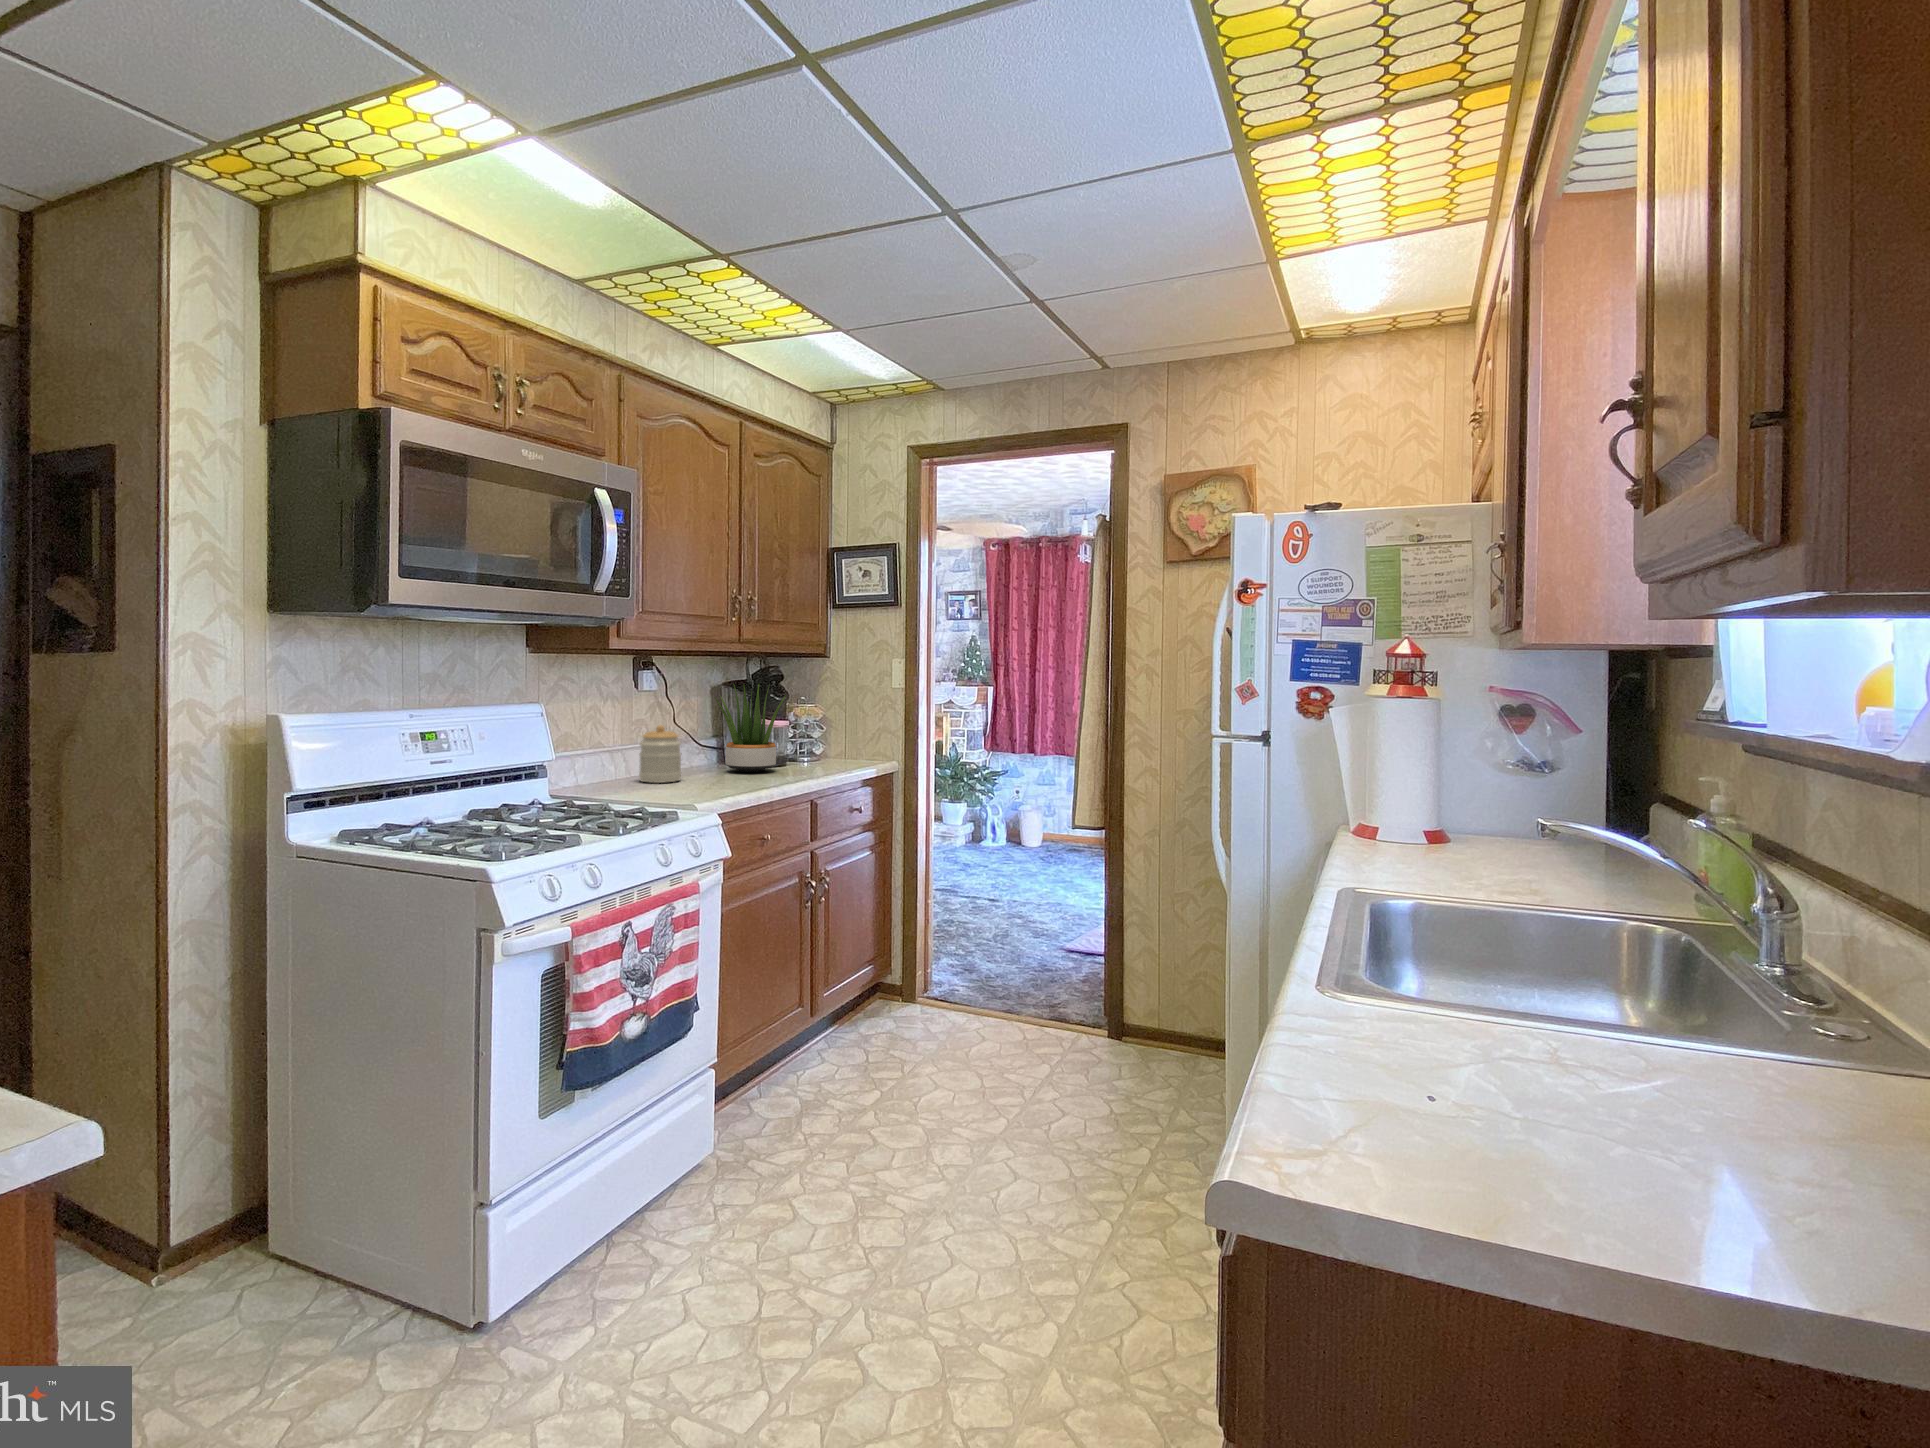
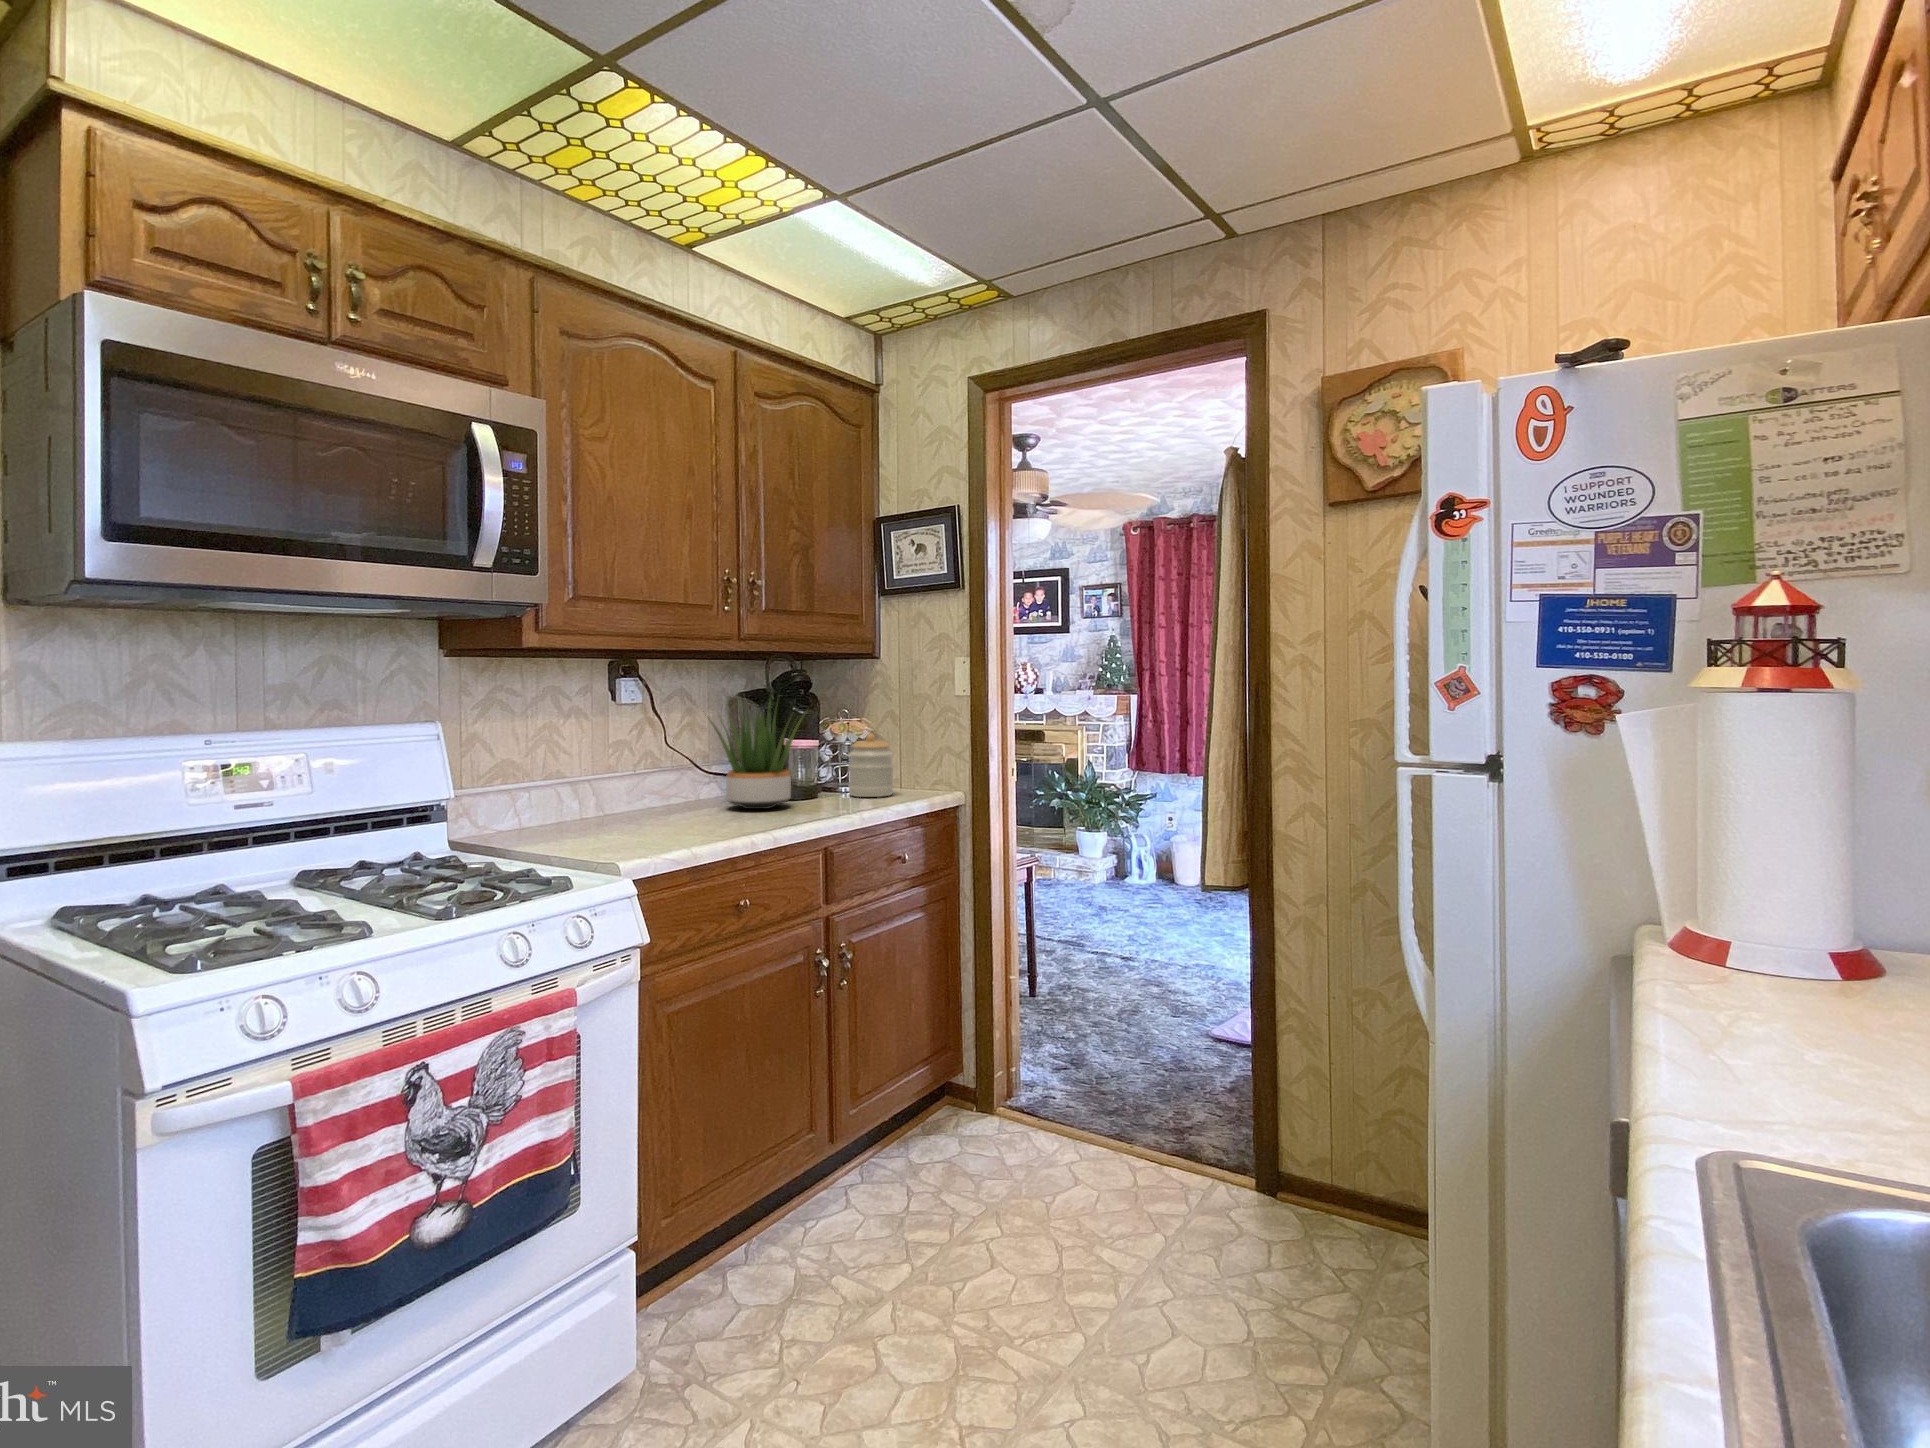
jar: present [639,725,681,783] -> present [848,733,893,797]

